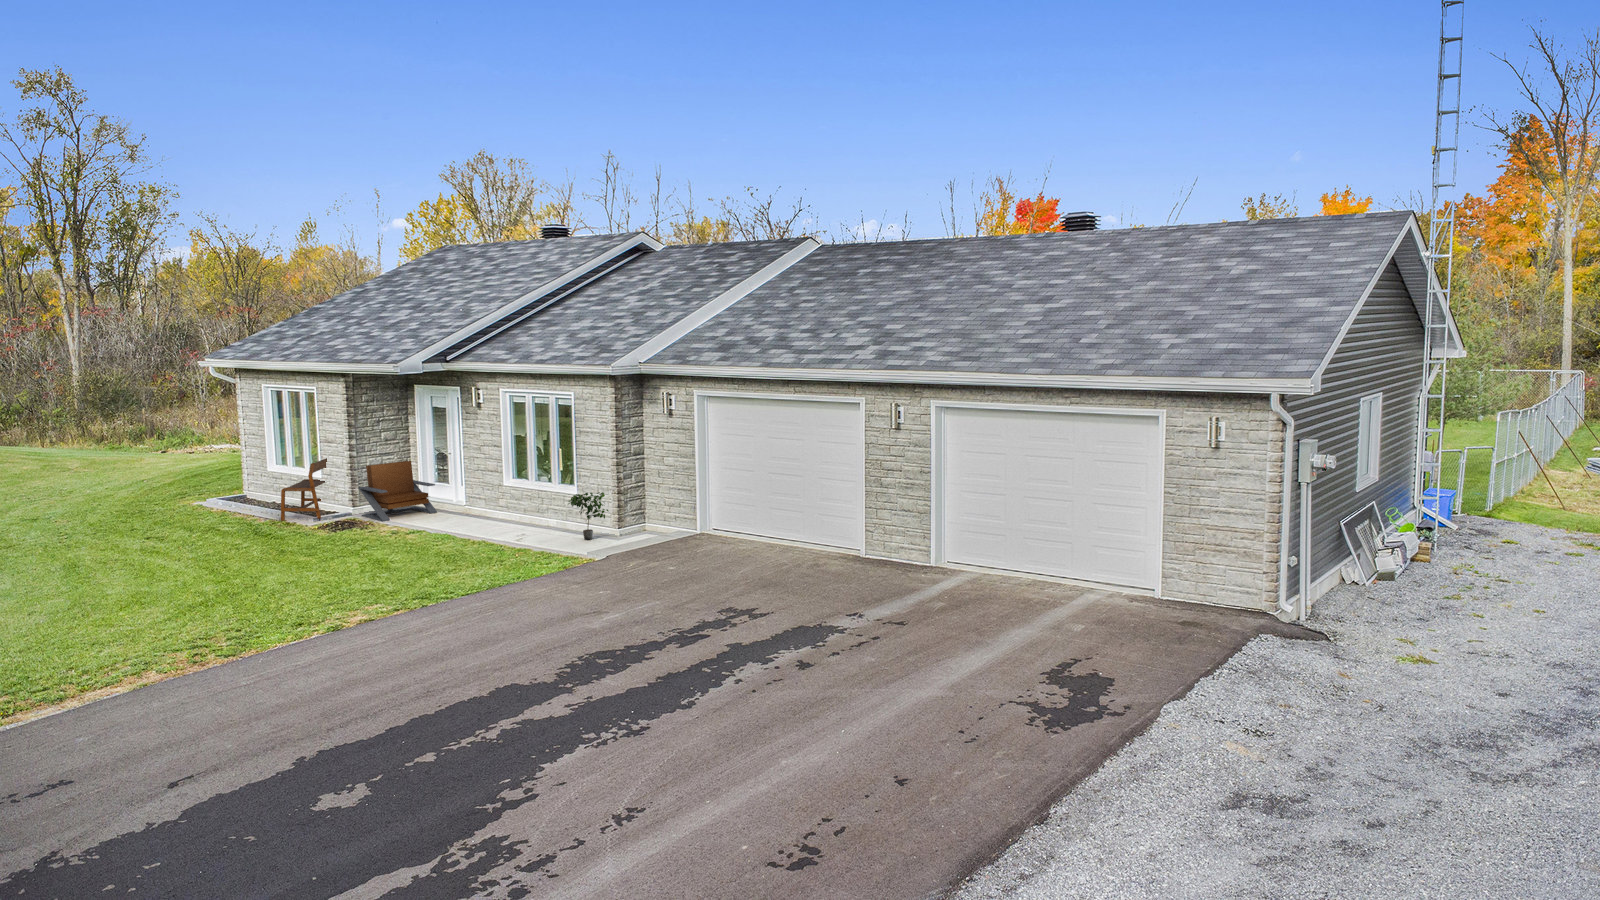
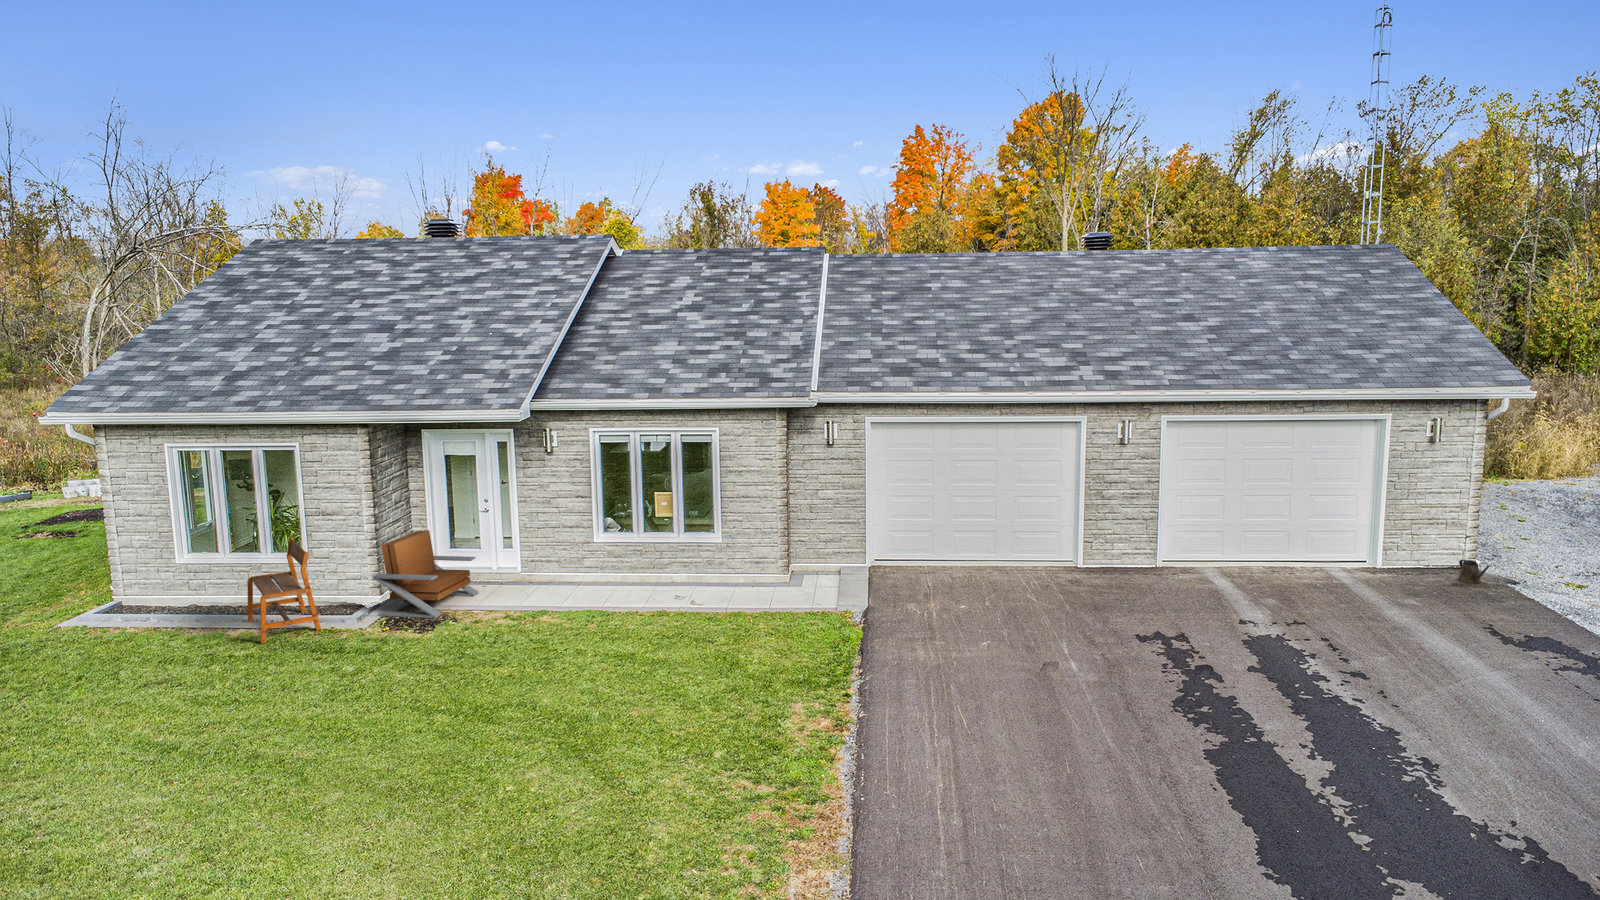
potted plant: present [568,492,608,540] -> none [743,540,790,598]
watering can: none [1238,599,1263,629] -> present [1458,560,1490,584]

